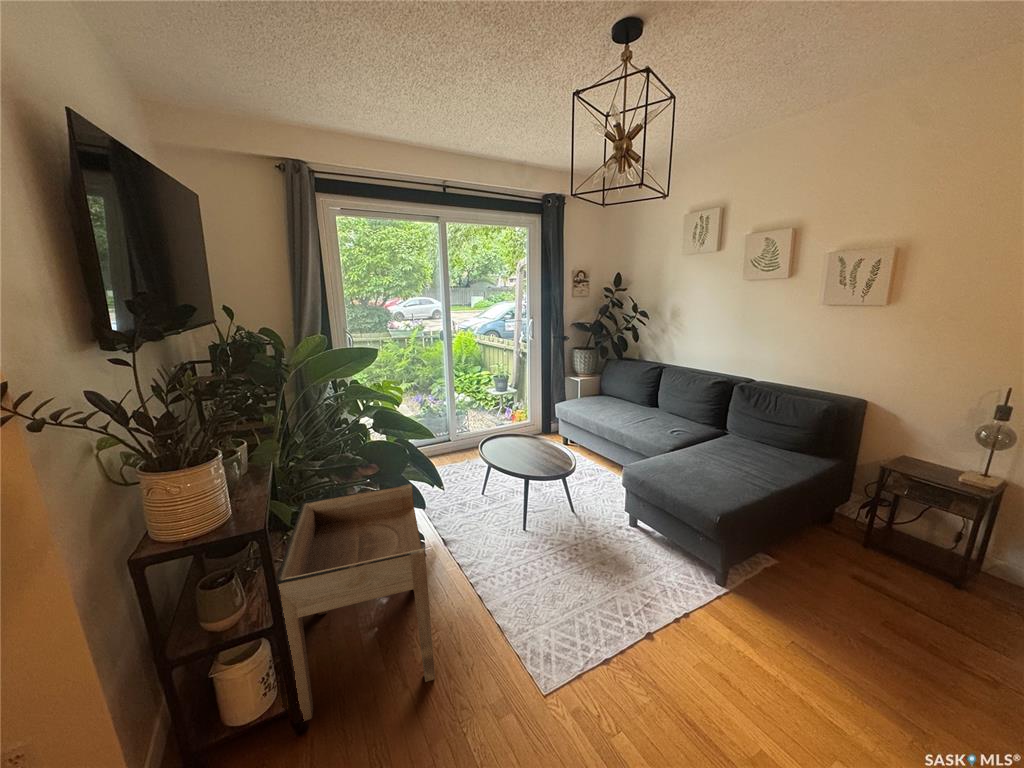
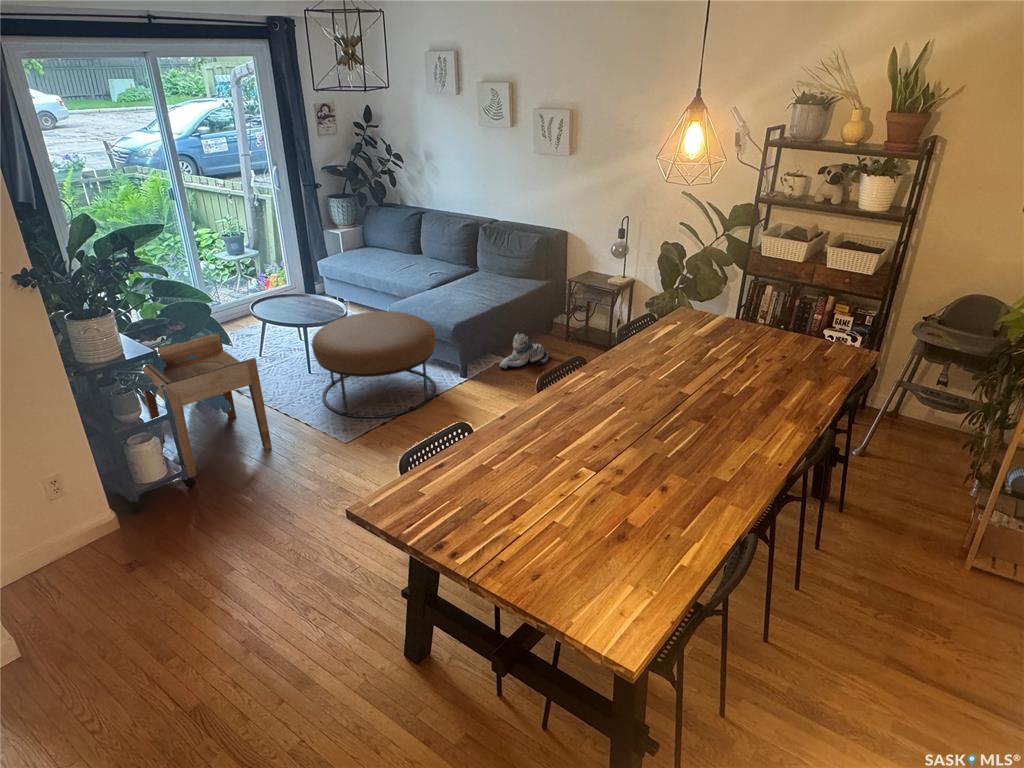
ottoman: none [524,476,698,658] -> present [312,311,436,418]
plush toy: none [780,538,860,594] -> present [500,333,549,369]

